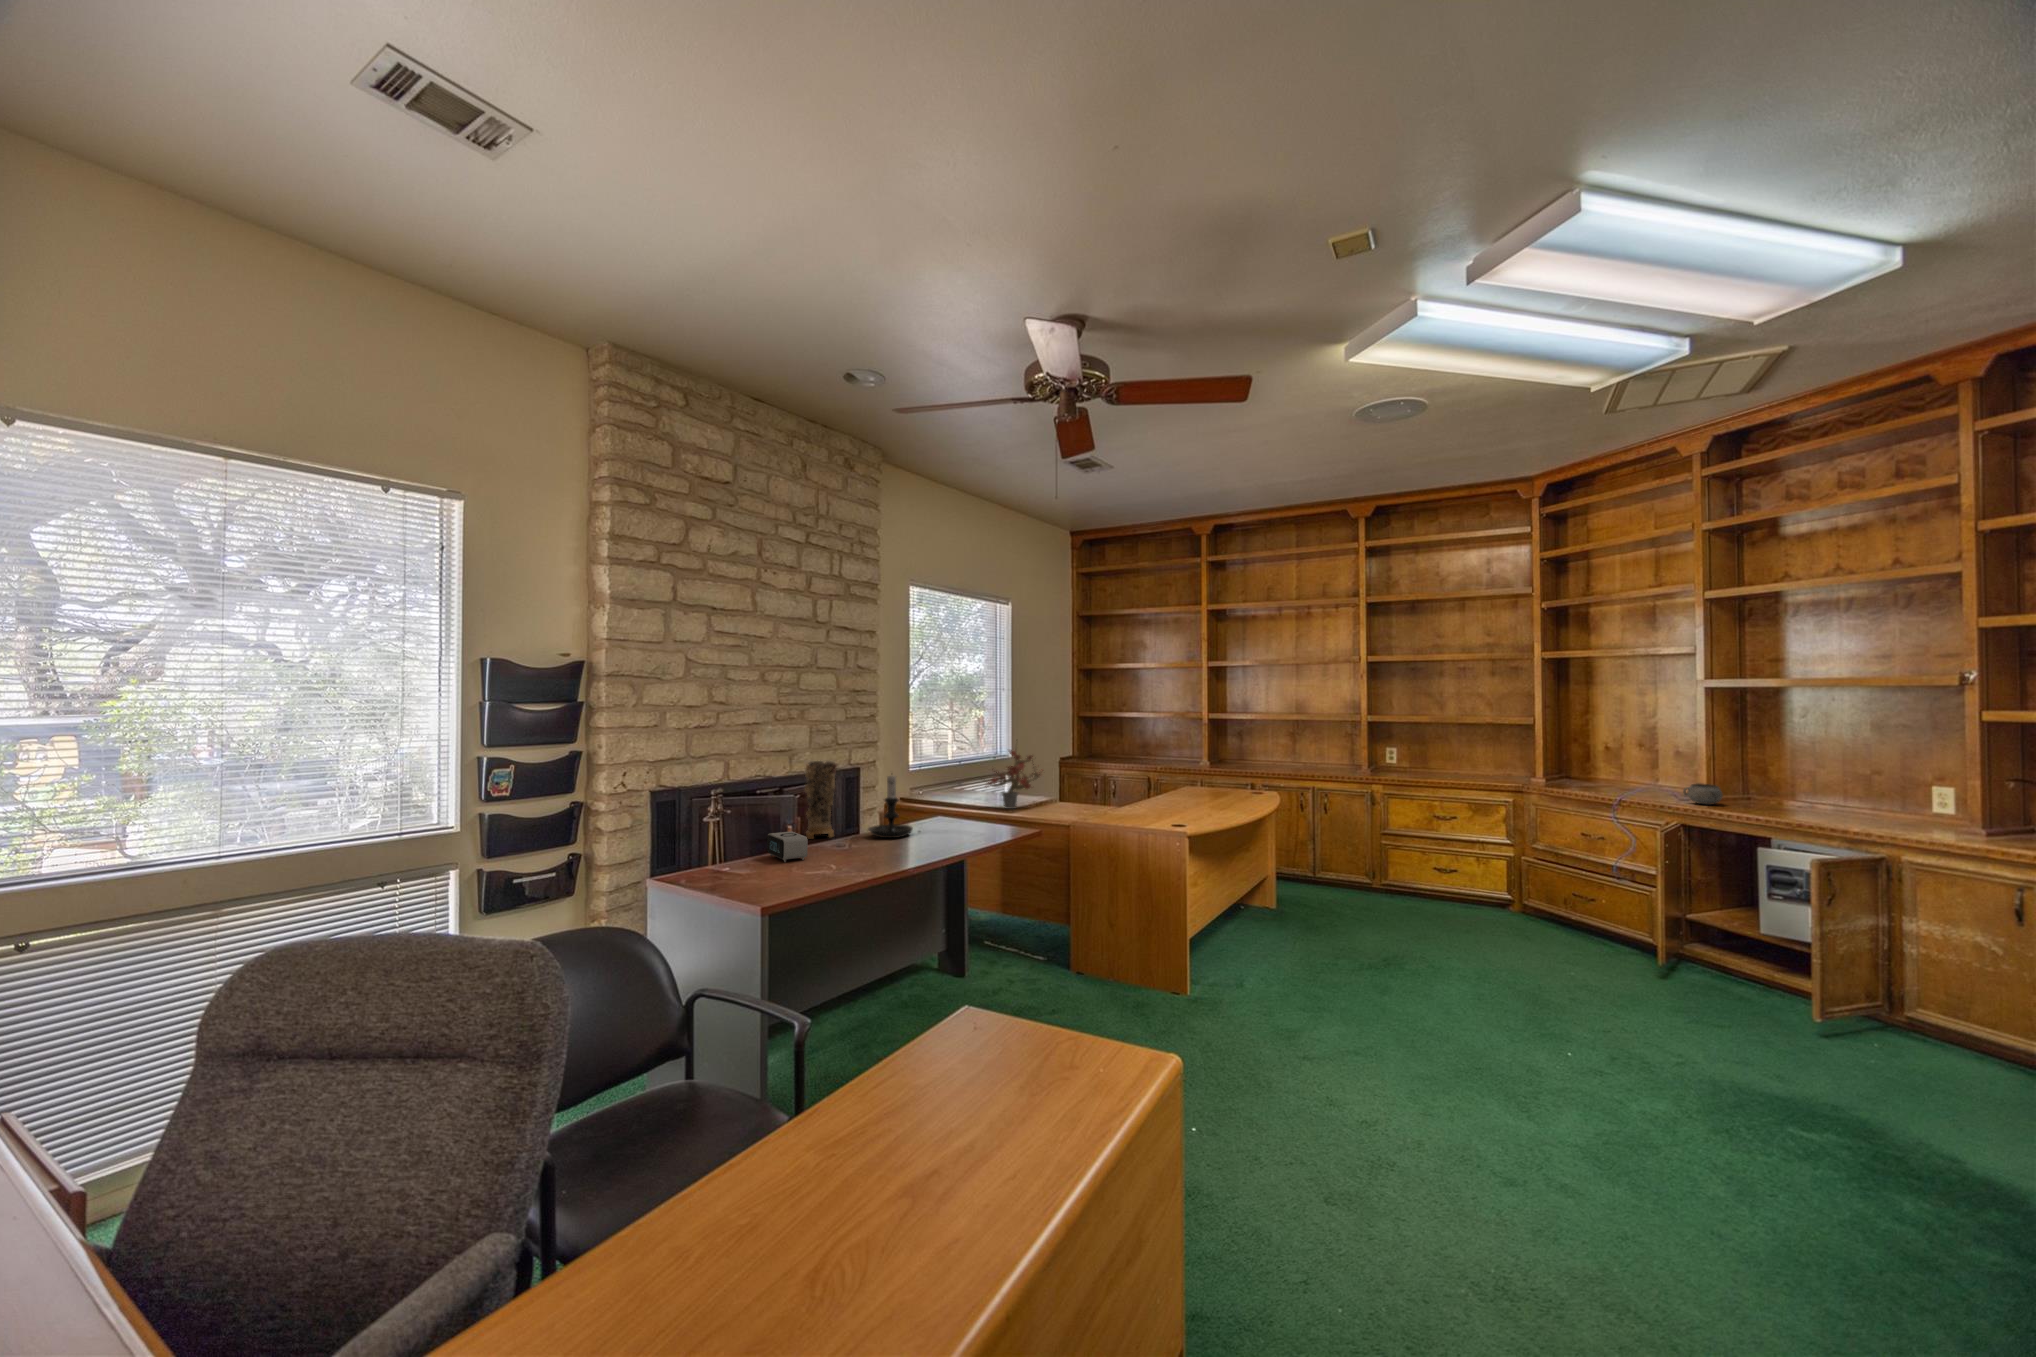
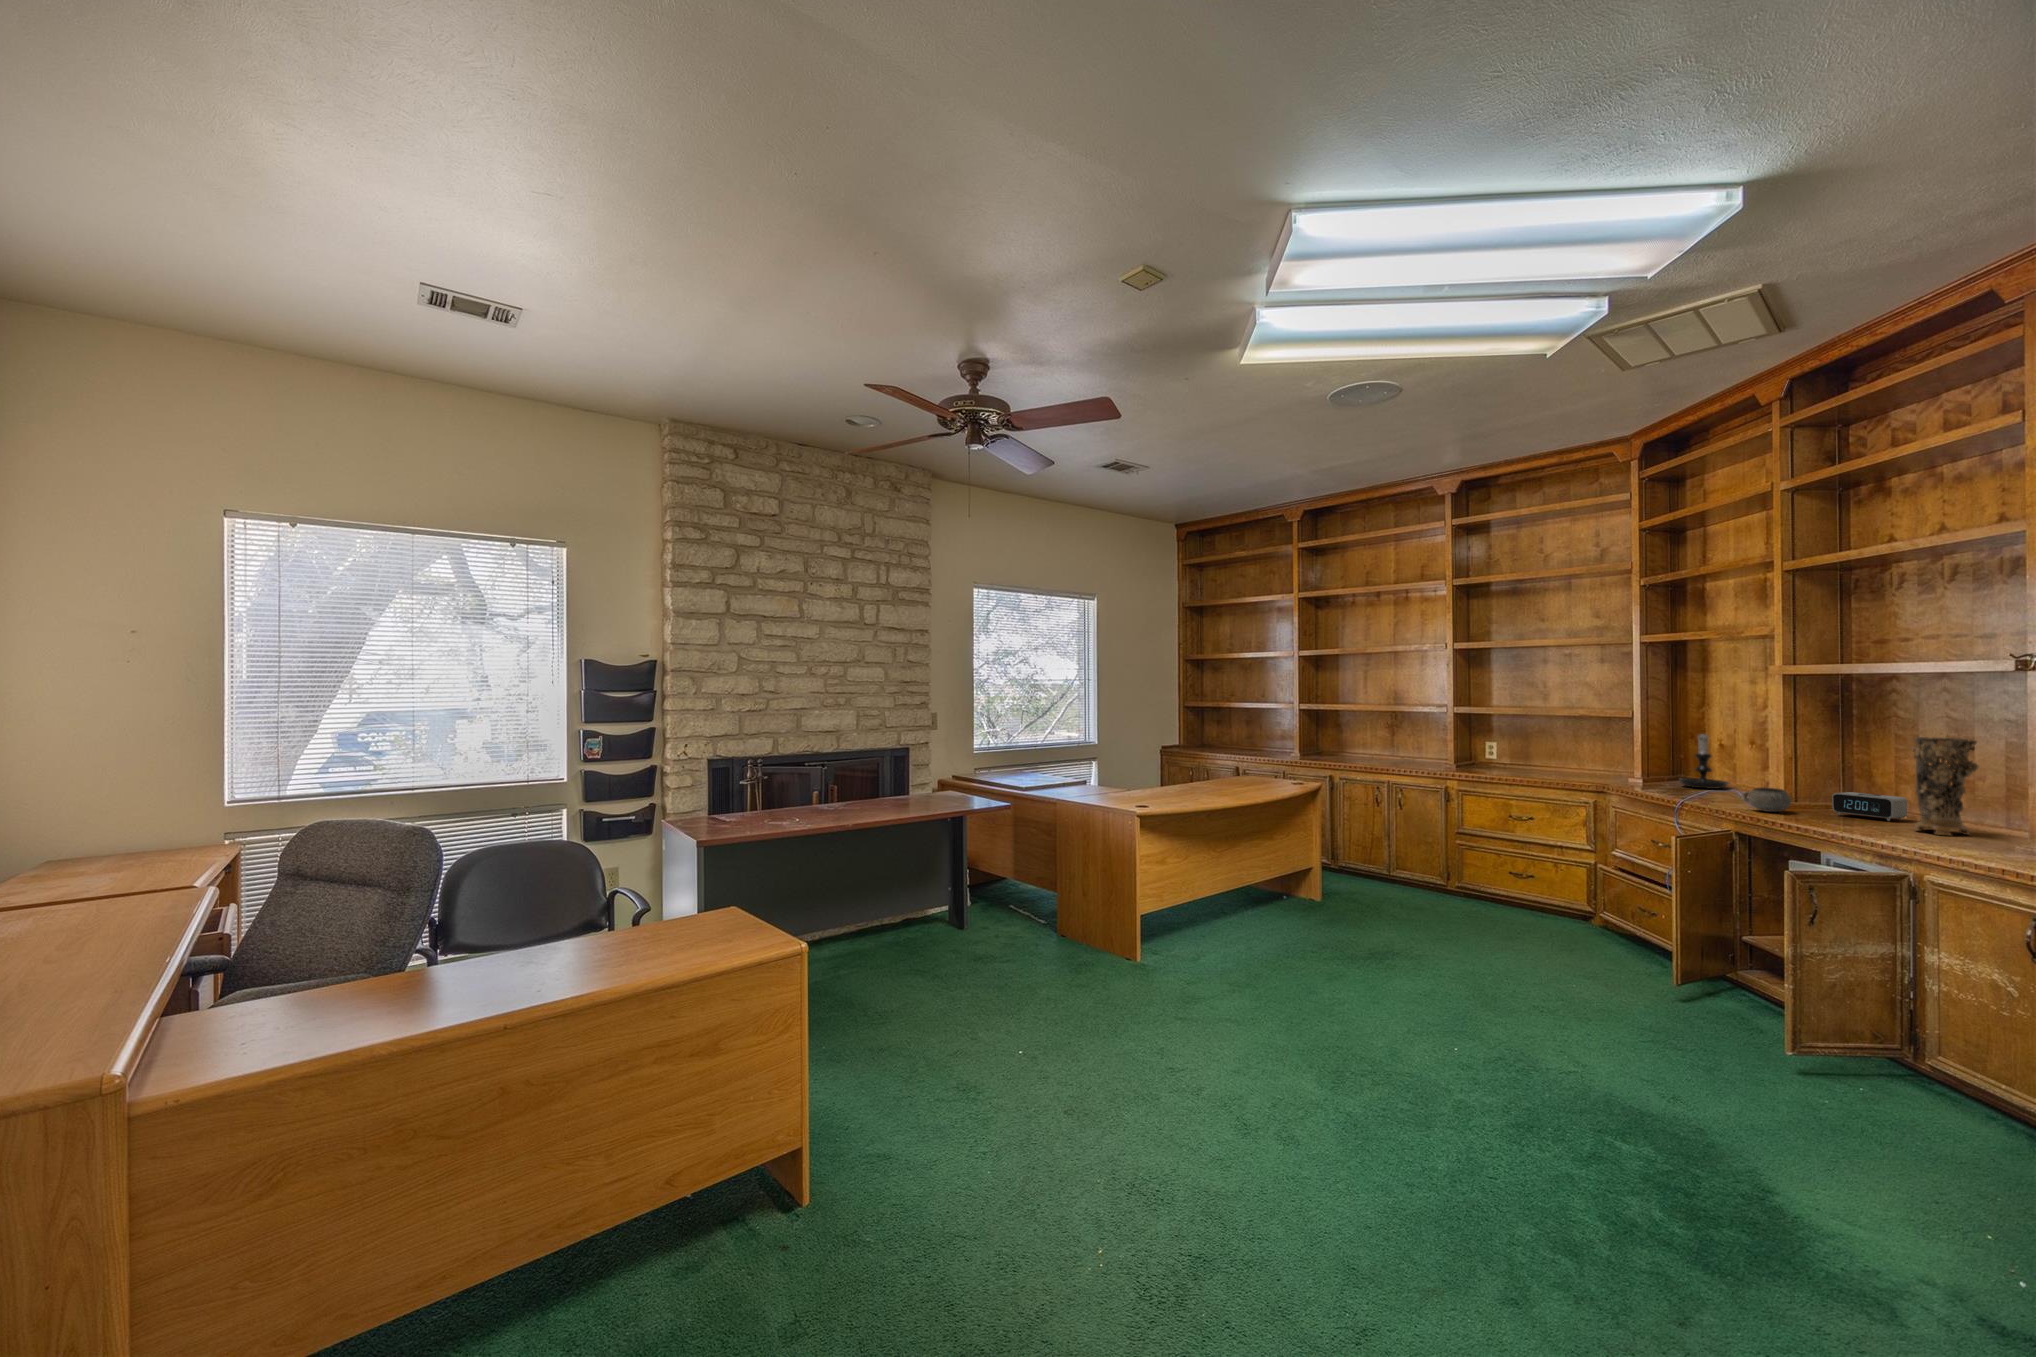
potted plant: present [987,750,1043,809] -> none [1004,723,1061,787]
decorative vase: present [805,761,837,839] -> present [1912,737,1979,835]
candle holder: present [868,776,913,838] -> present [1679,734,1729,789]
alarm clock: present [767,831,808,862] -> present [1832,792,1907,821]

